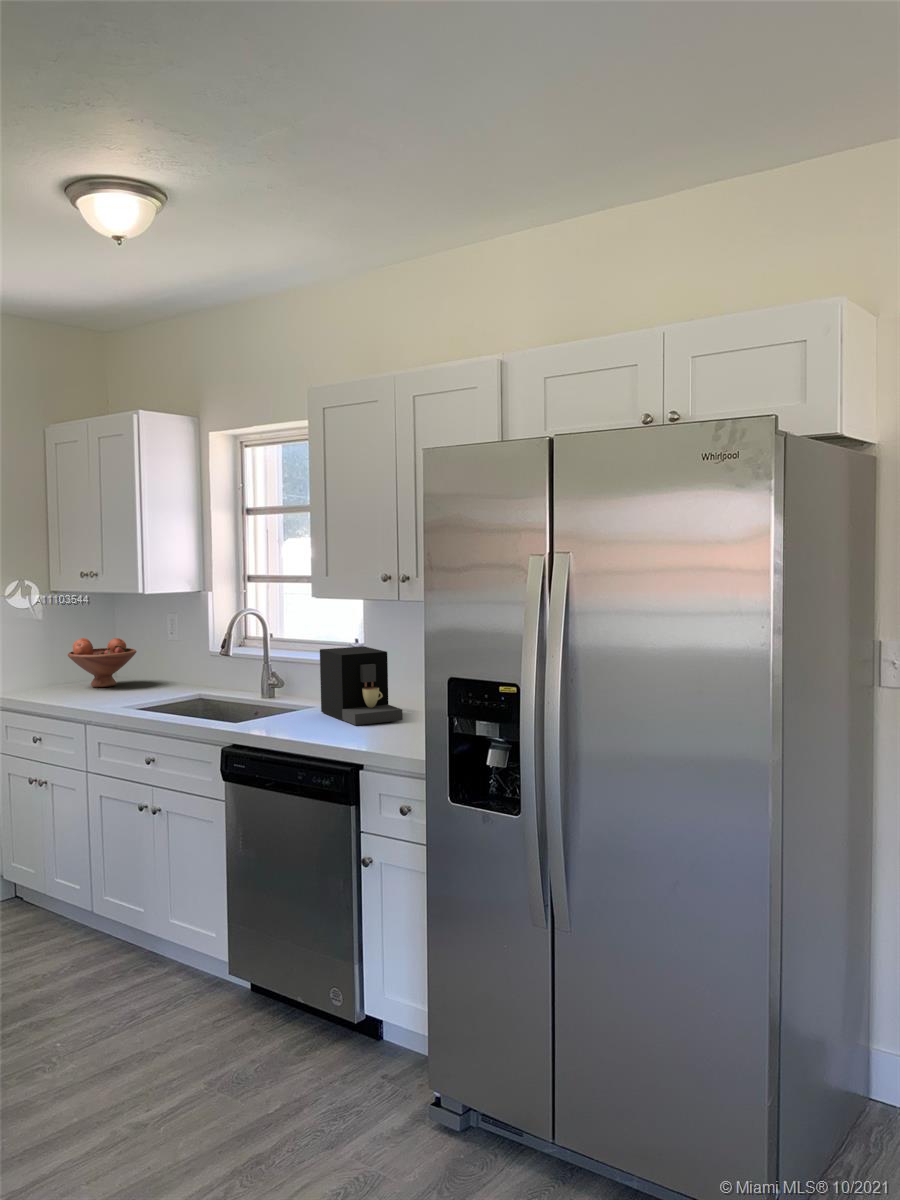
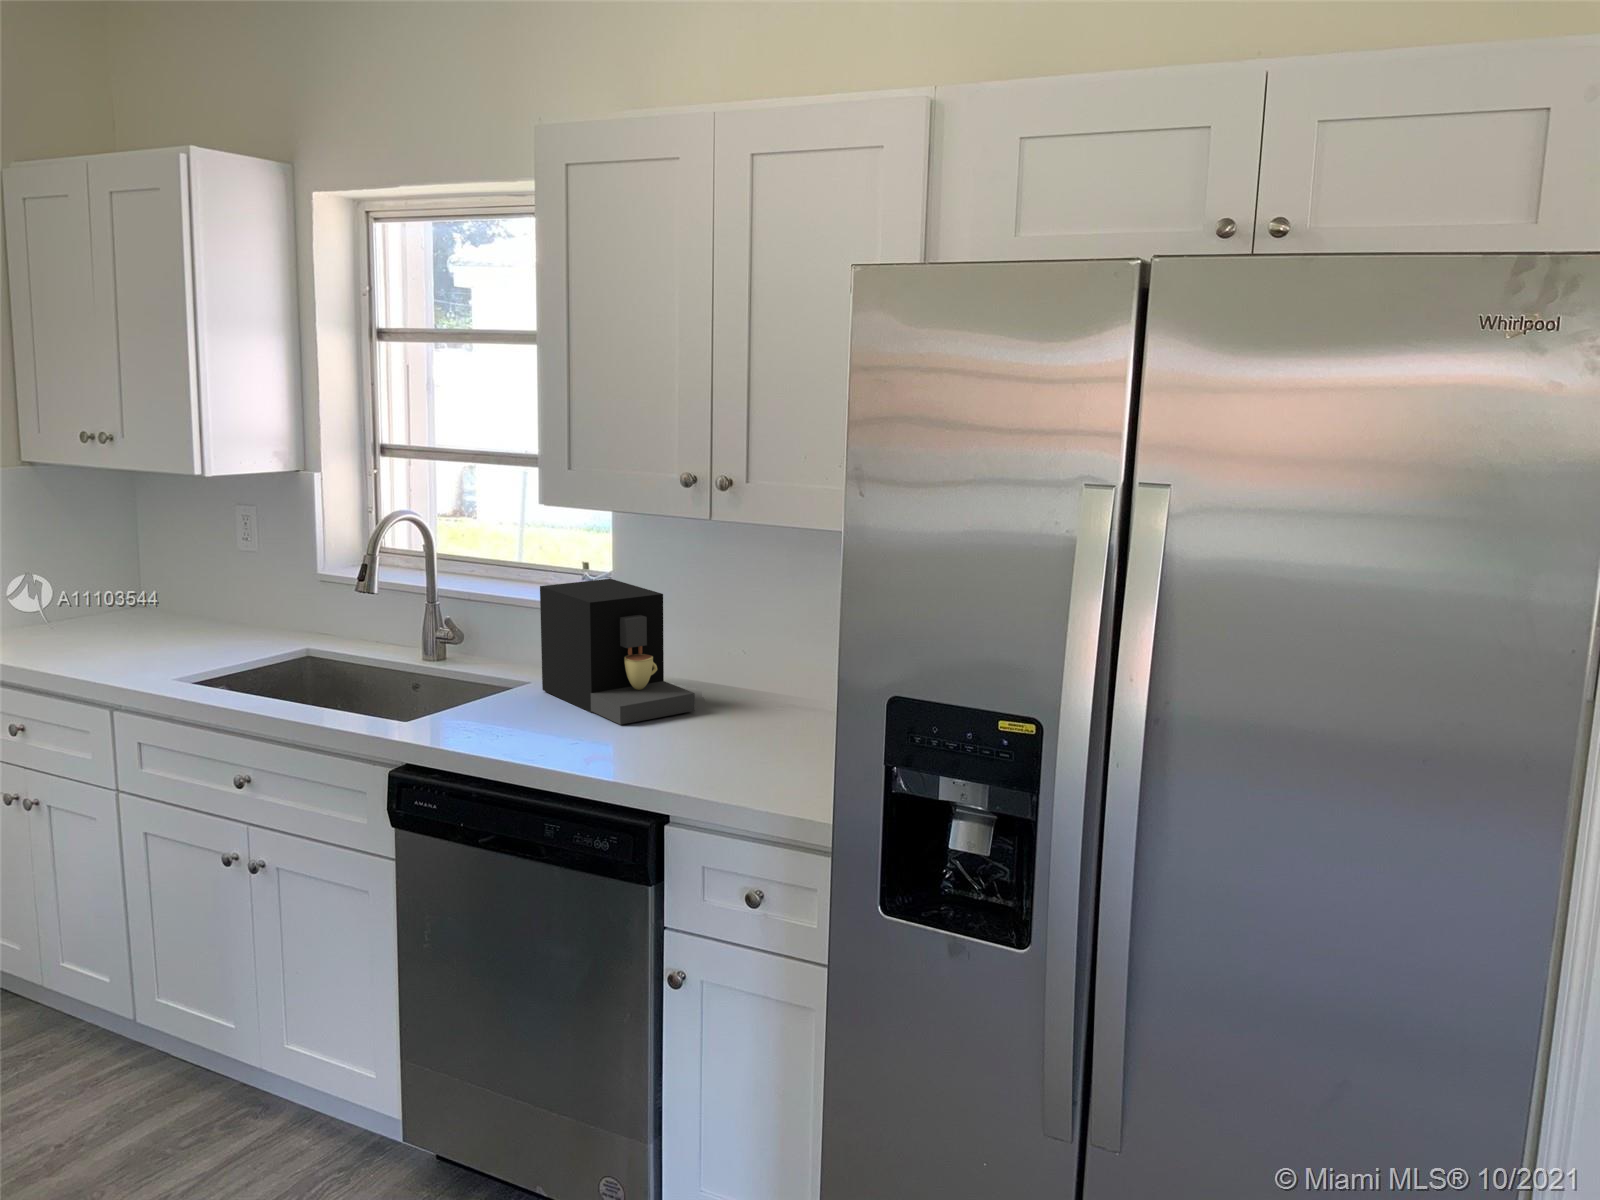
fruit bowl: present [68,638,137,687] -> none [58,546,185,631]

